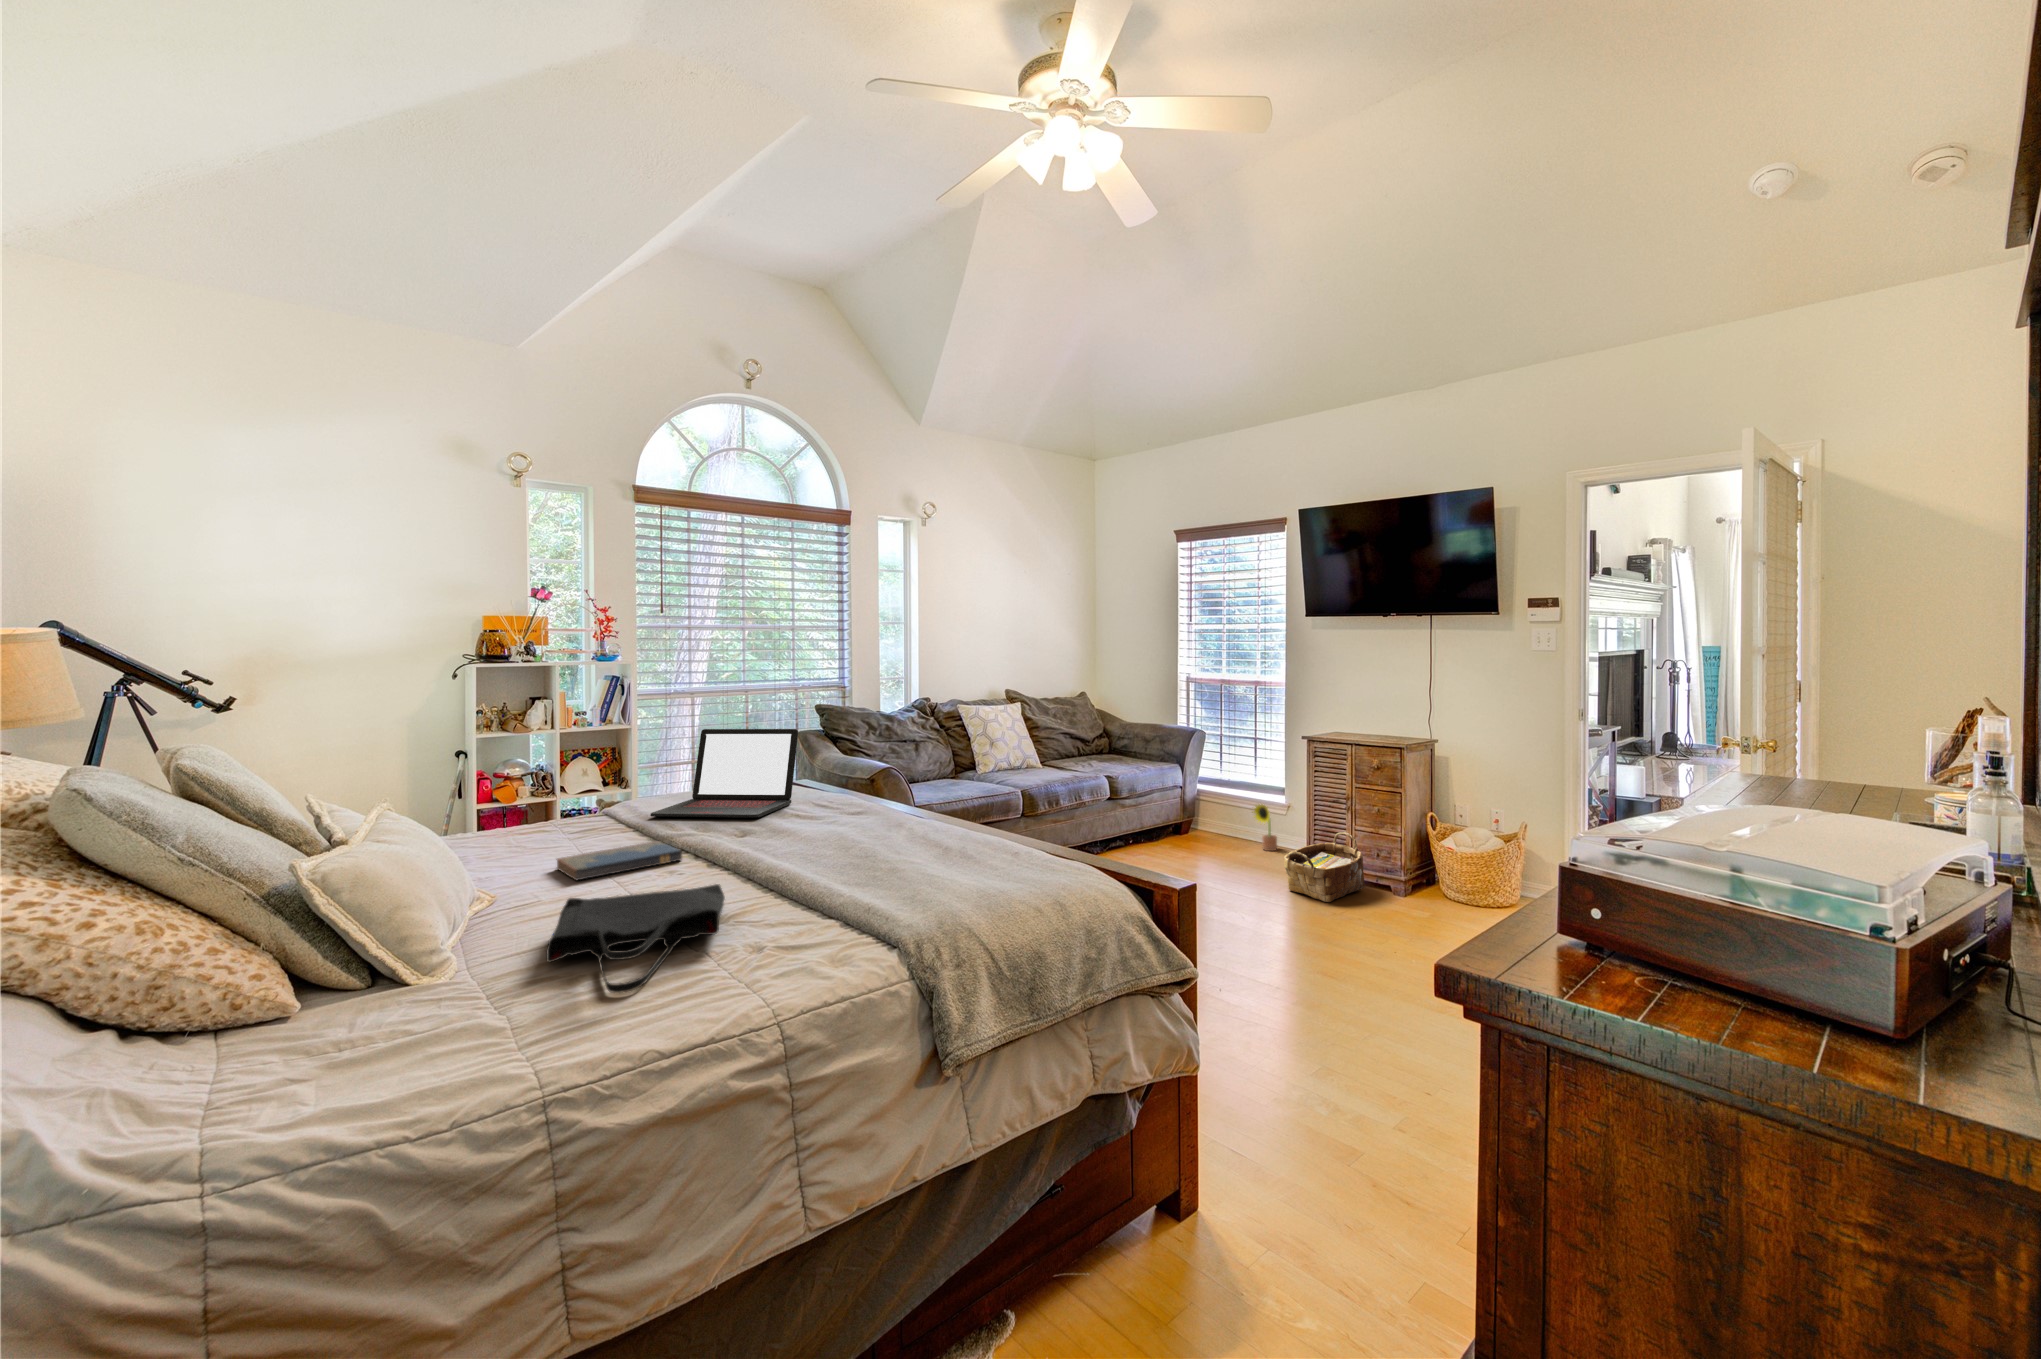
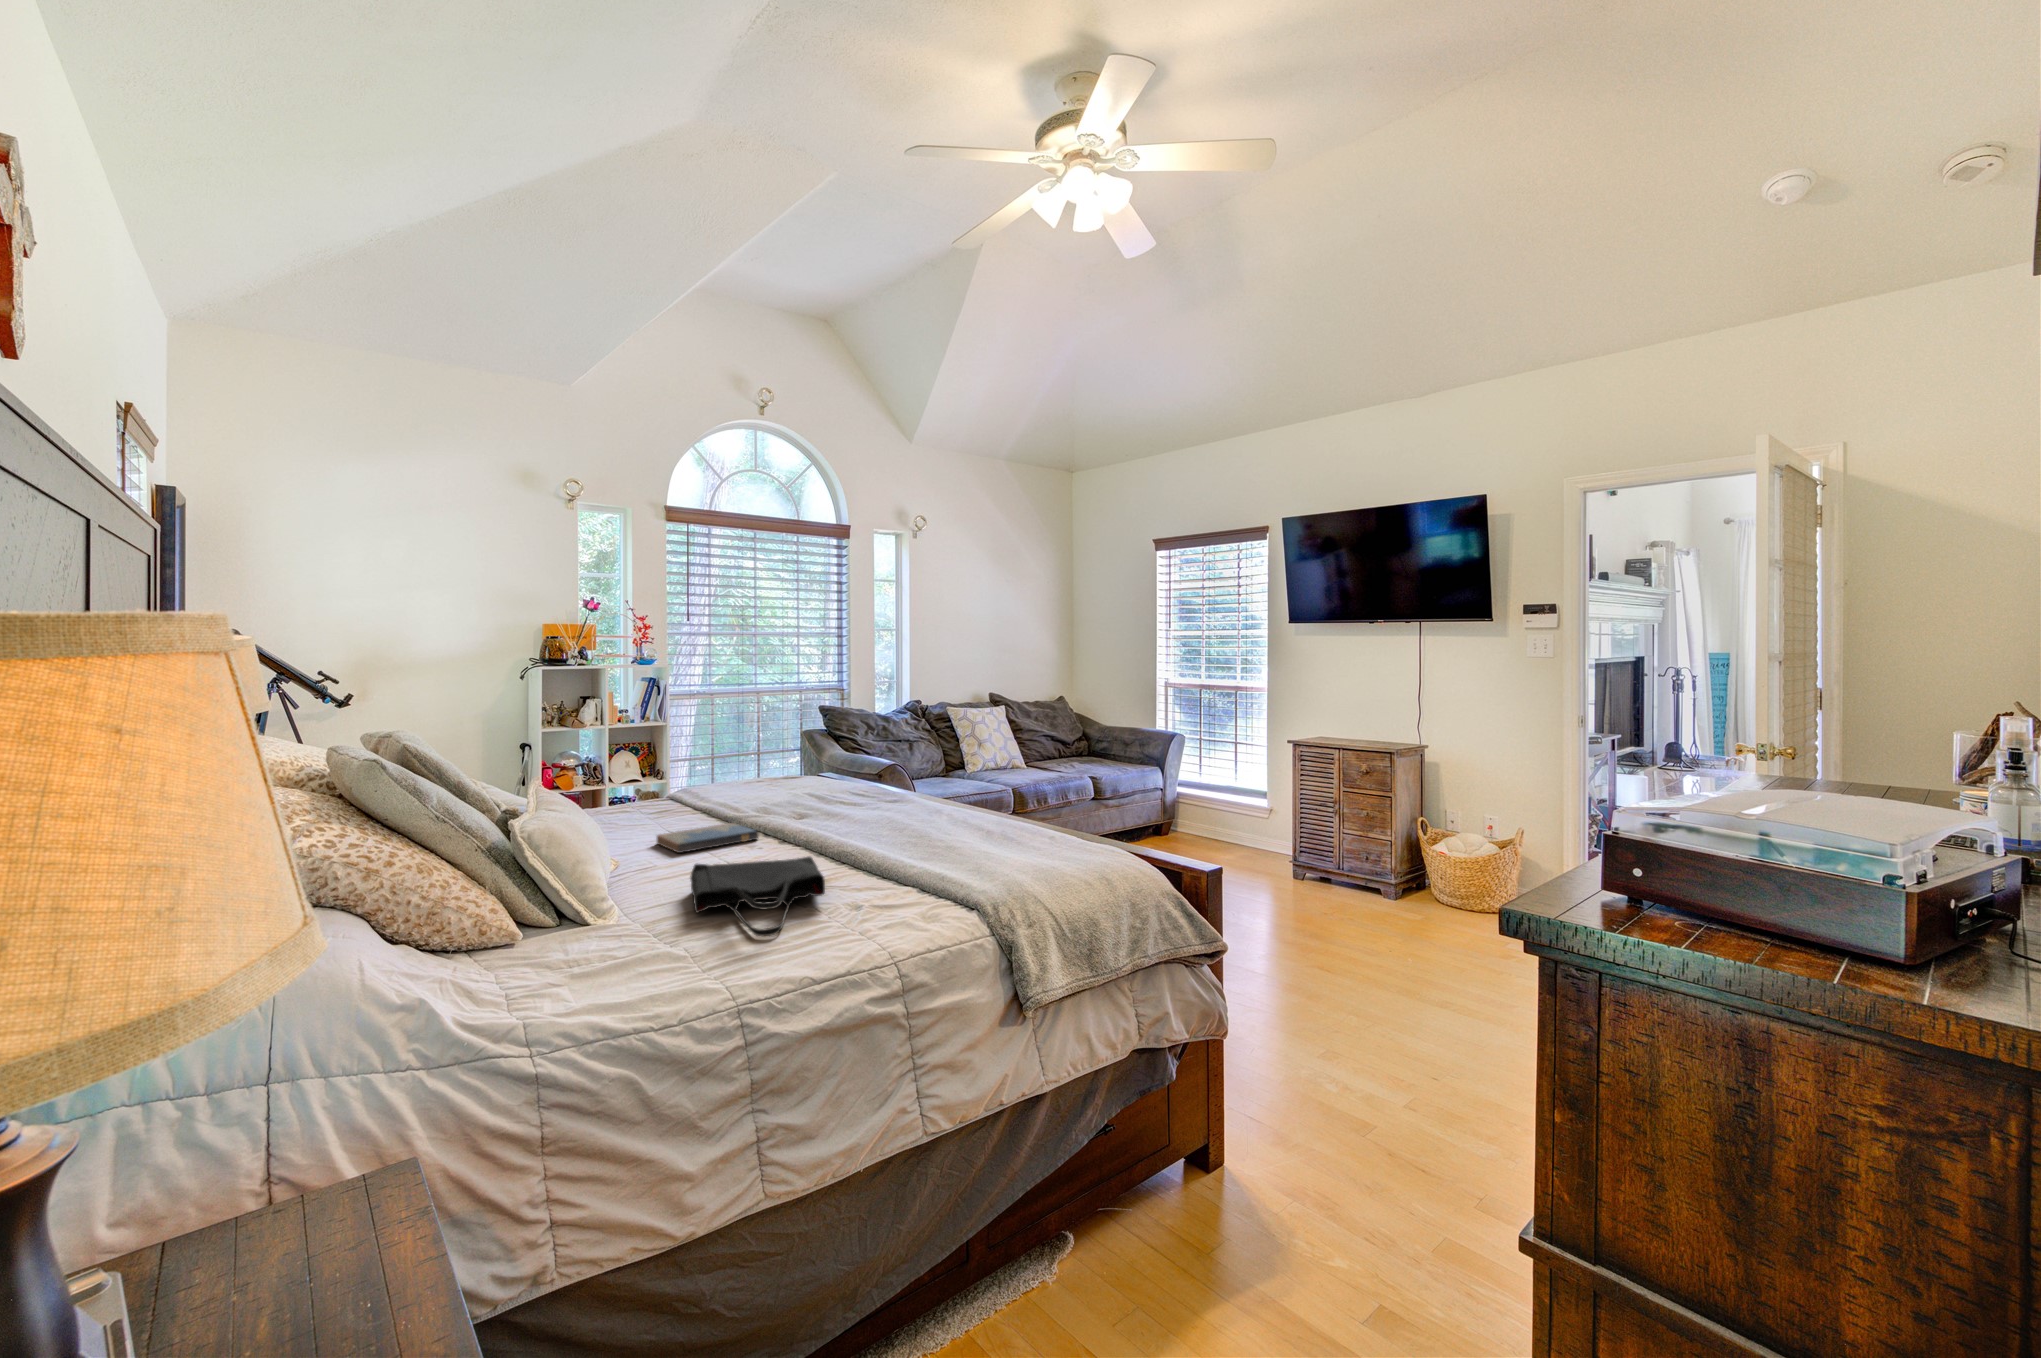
laptop: present [651,729,798,818] -> none [712,727,834,806]
decorative plant: present [1254,804,1277,851] -> none [1236,807,1262,855]
woven basket: present [1284,832,1365,902] -> none [1273,837,1356,905]

